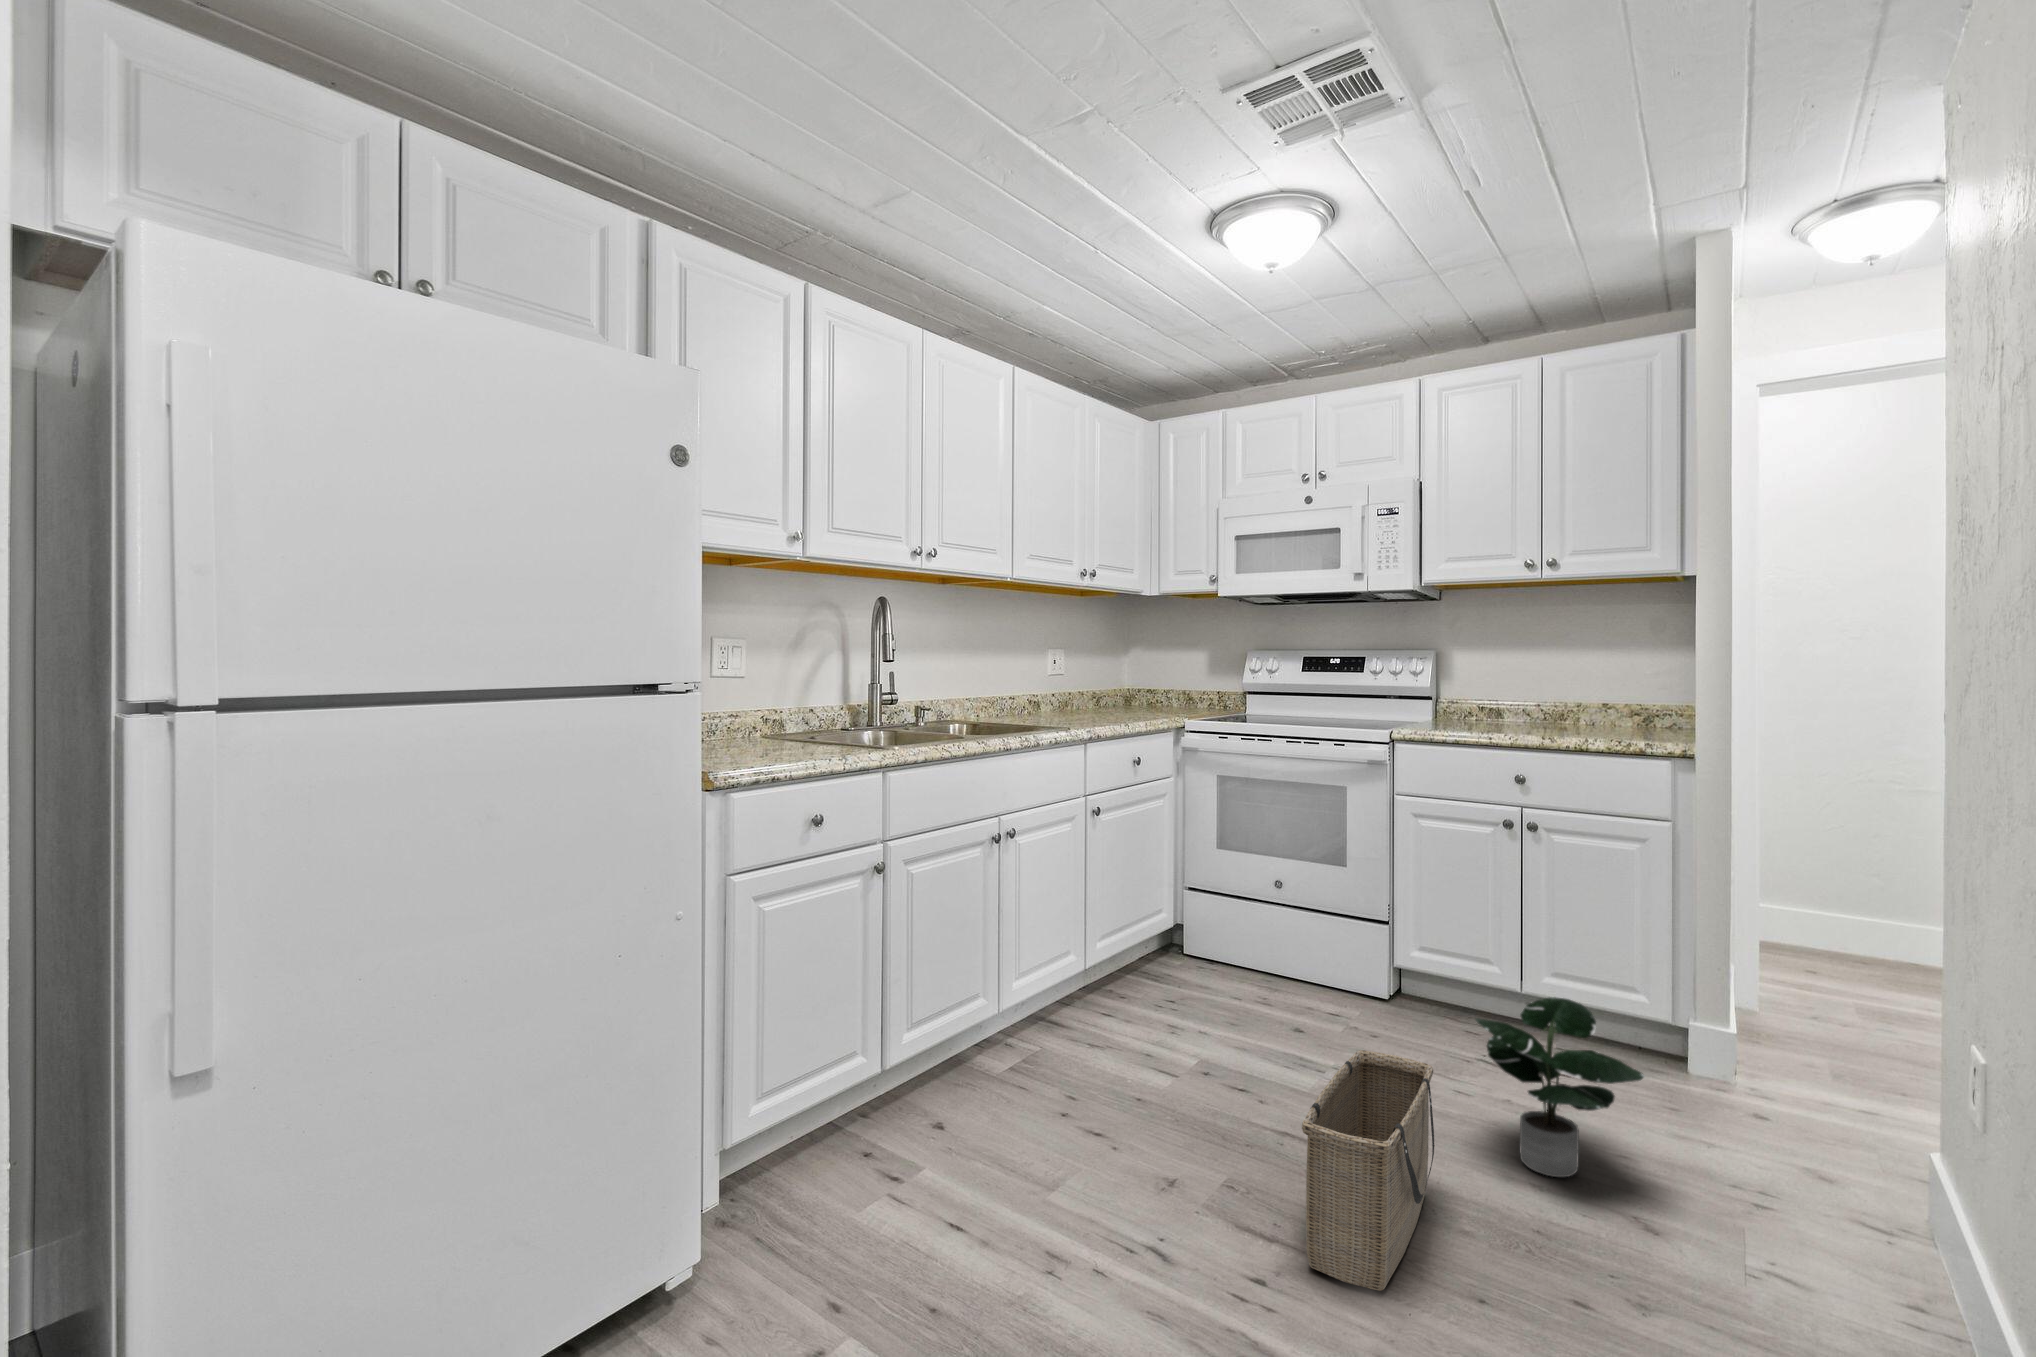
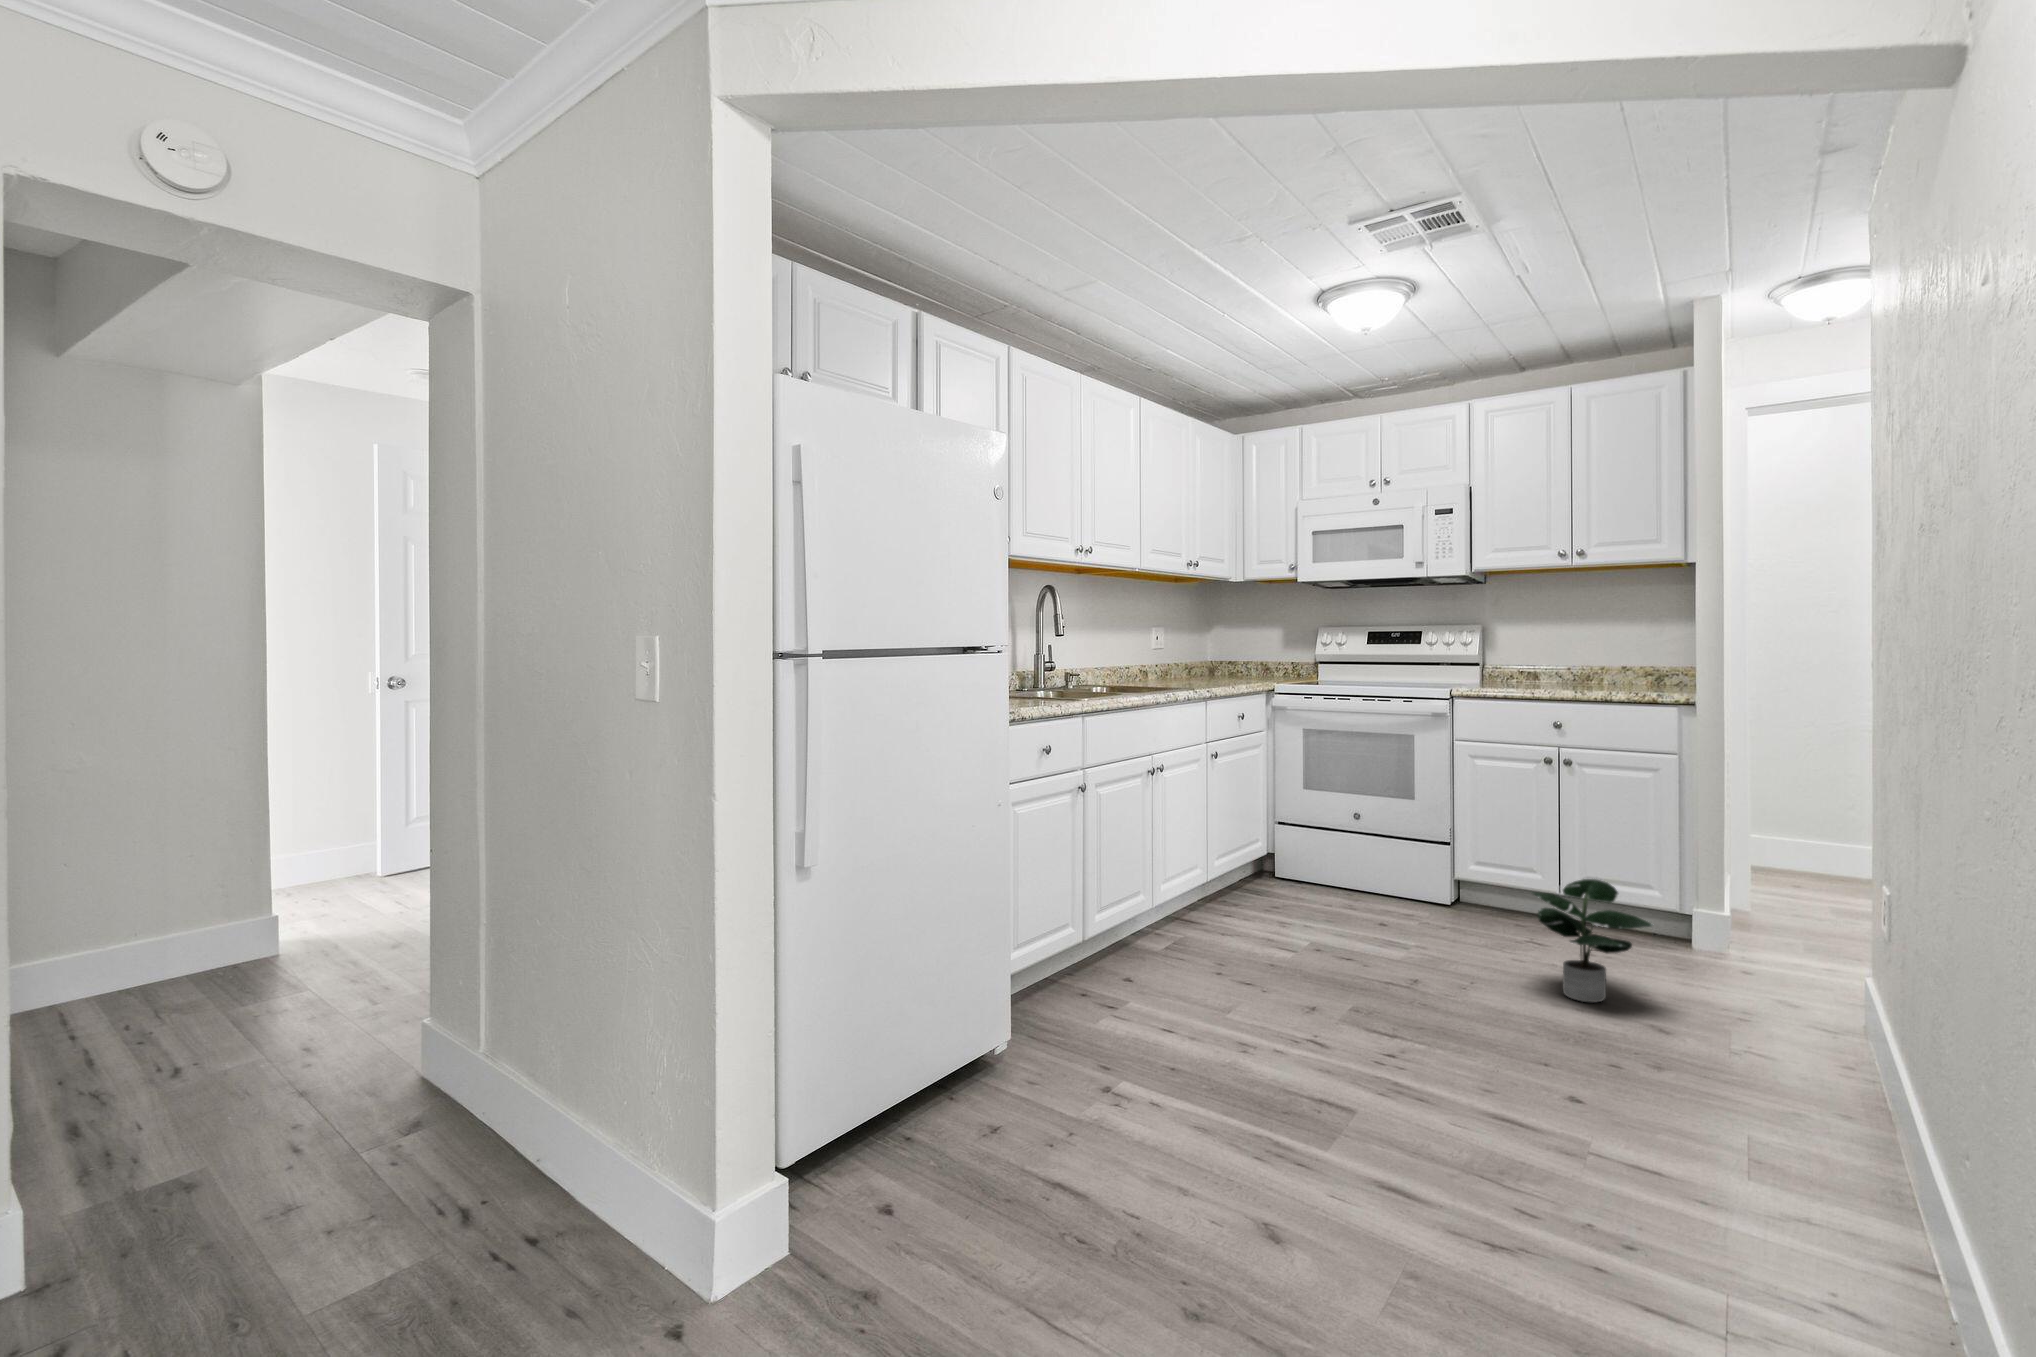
basket: present [1302,1050,1434,1290] -> none [1417,913,1505,1056]

